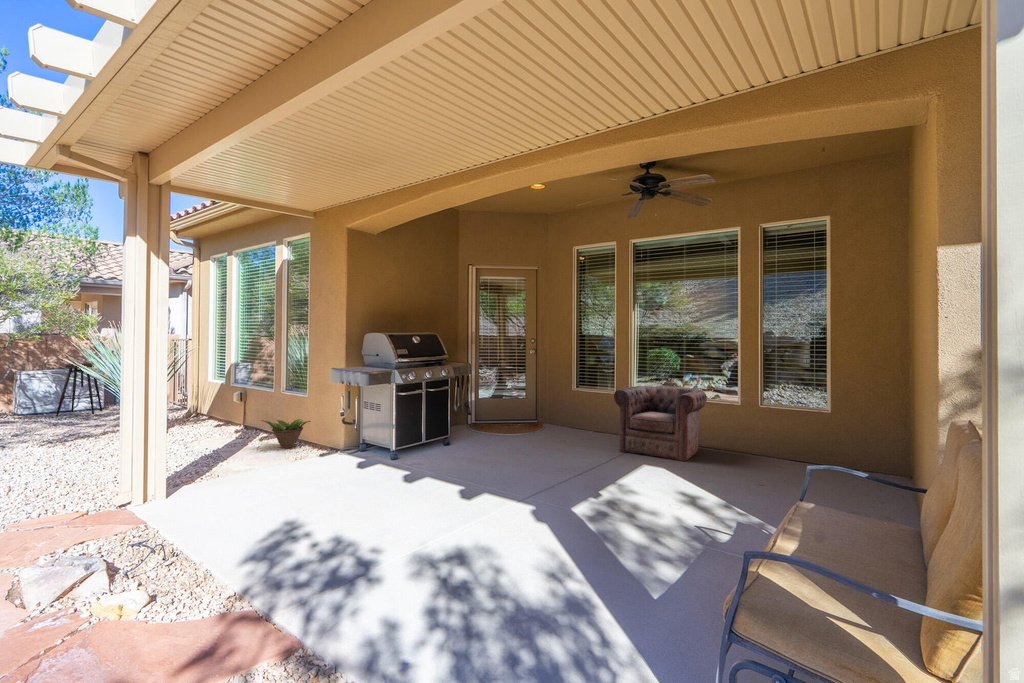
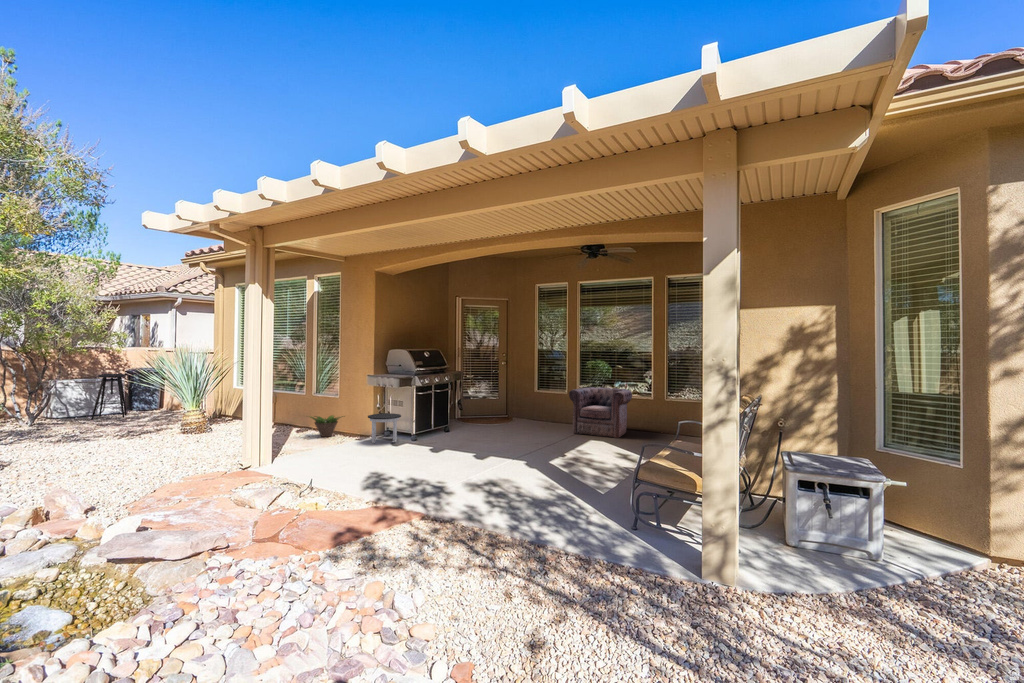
round table: none [331,419,378,461] -> present [368,413,401,443]

